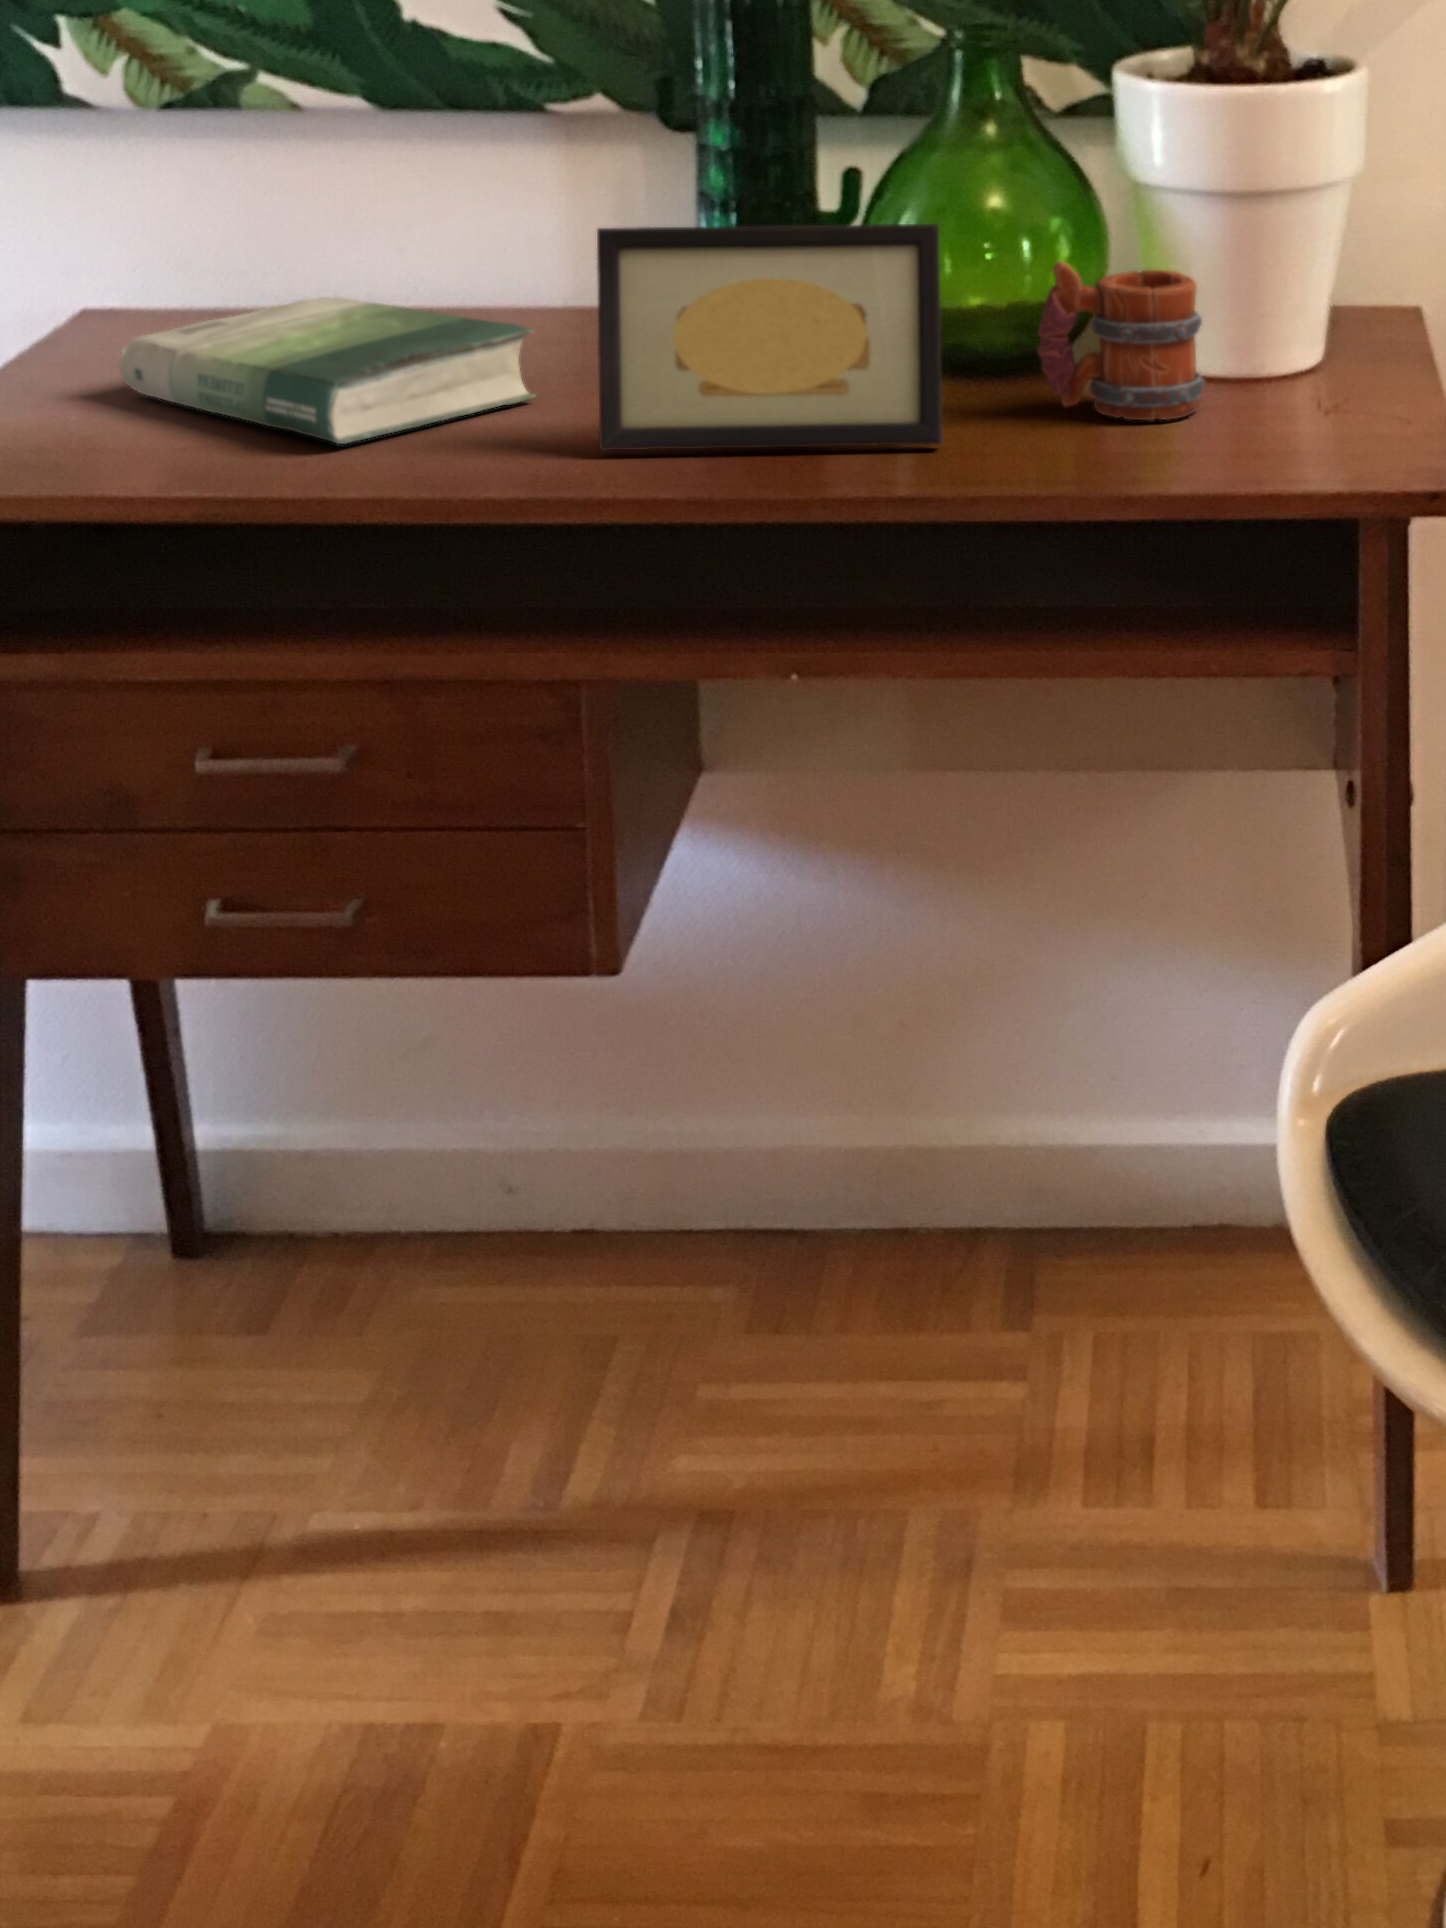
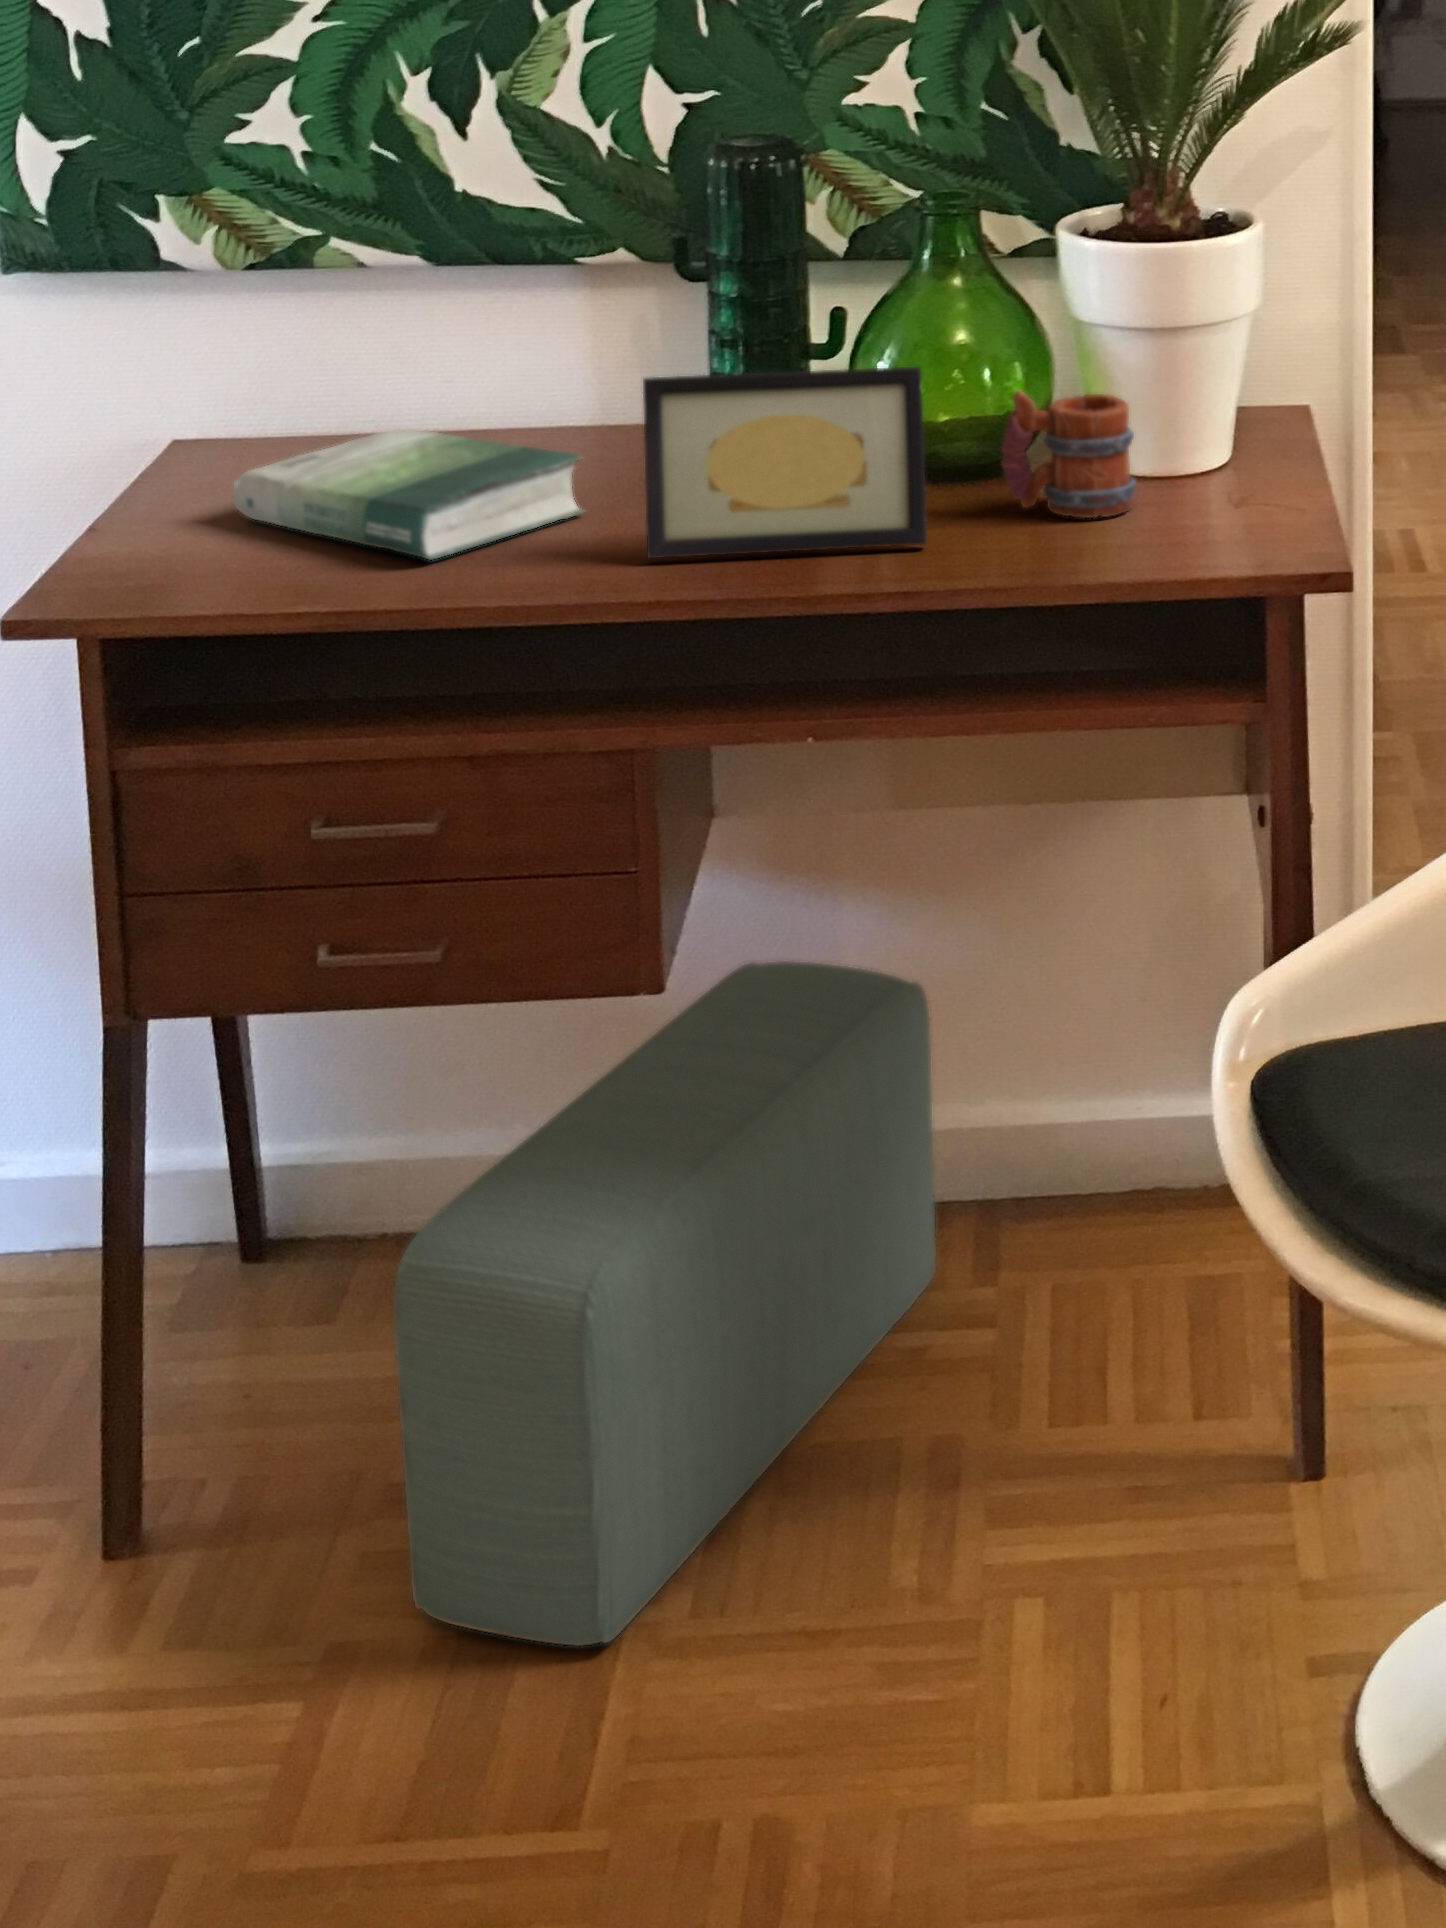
pouf: none [281,948,956,1754] -> present [394,961,936,1646]

